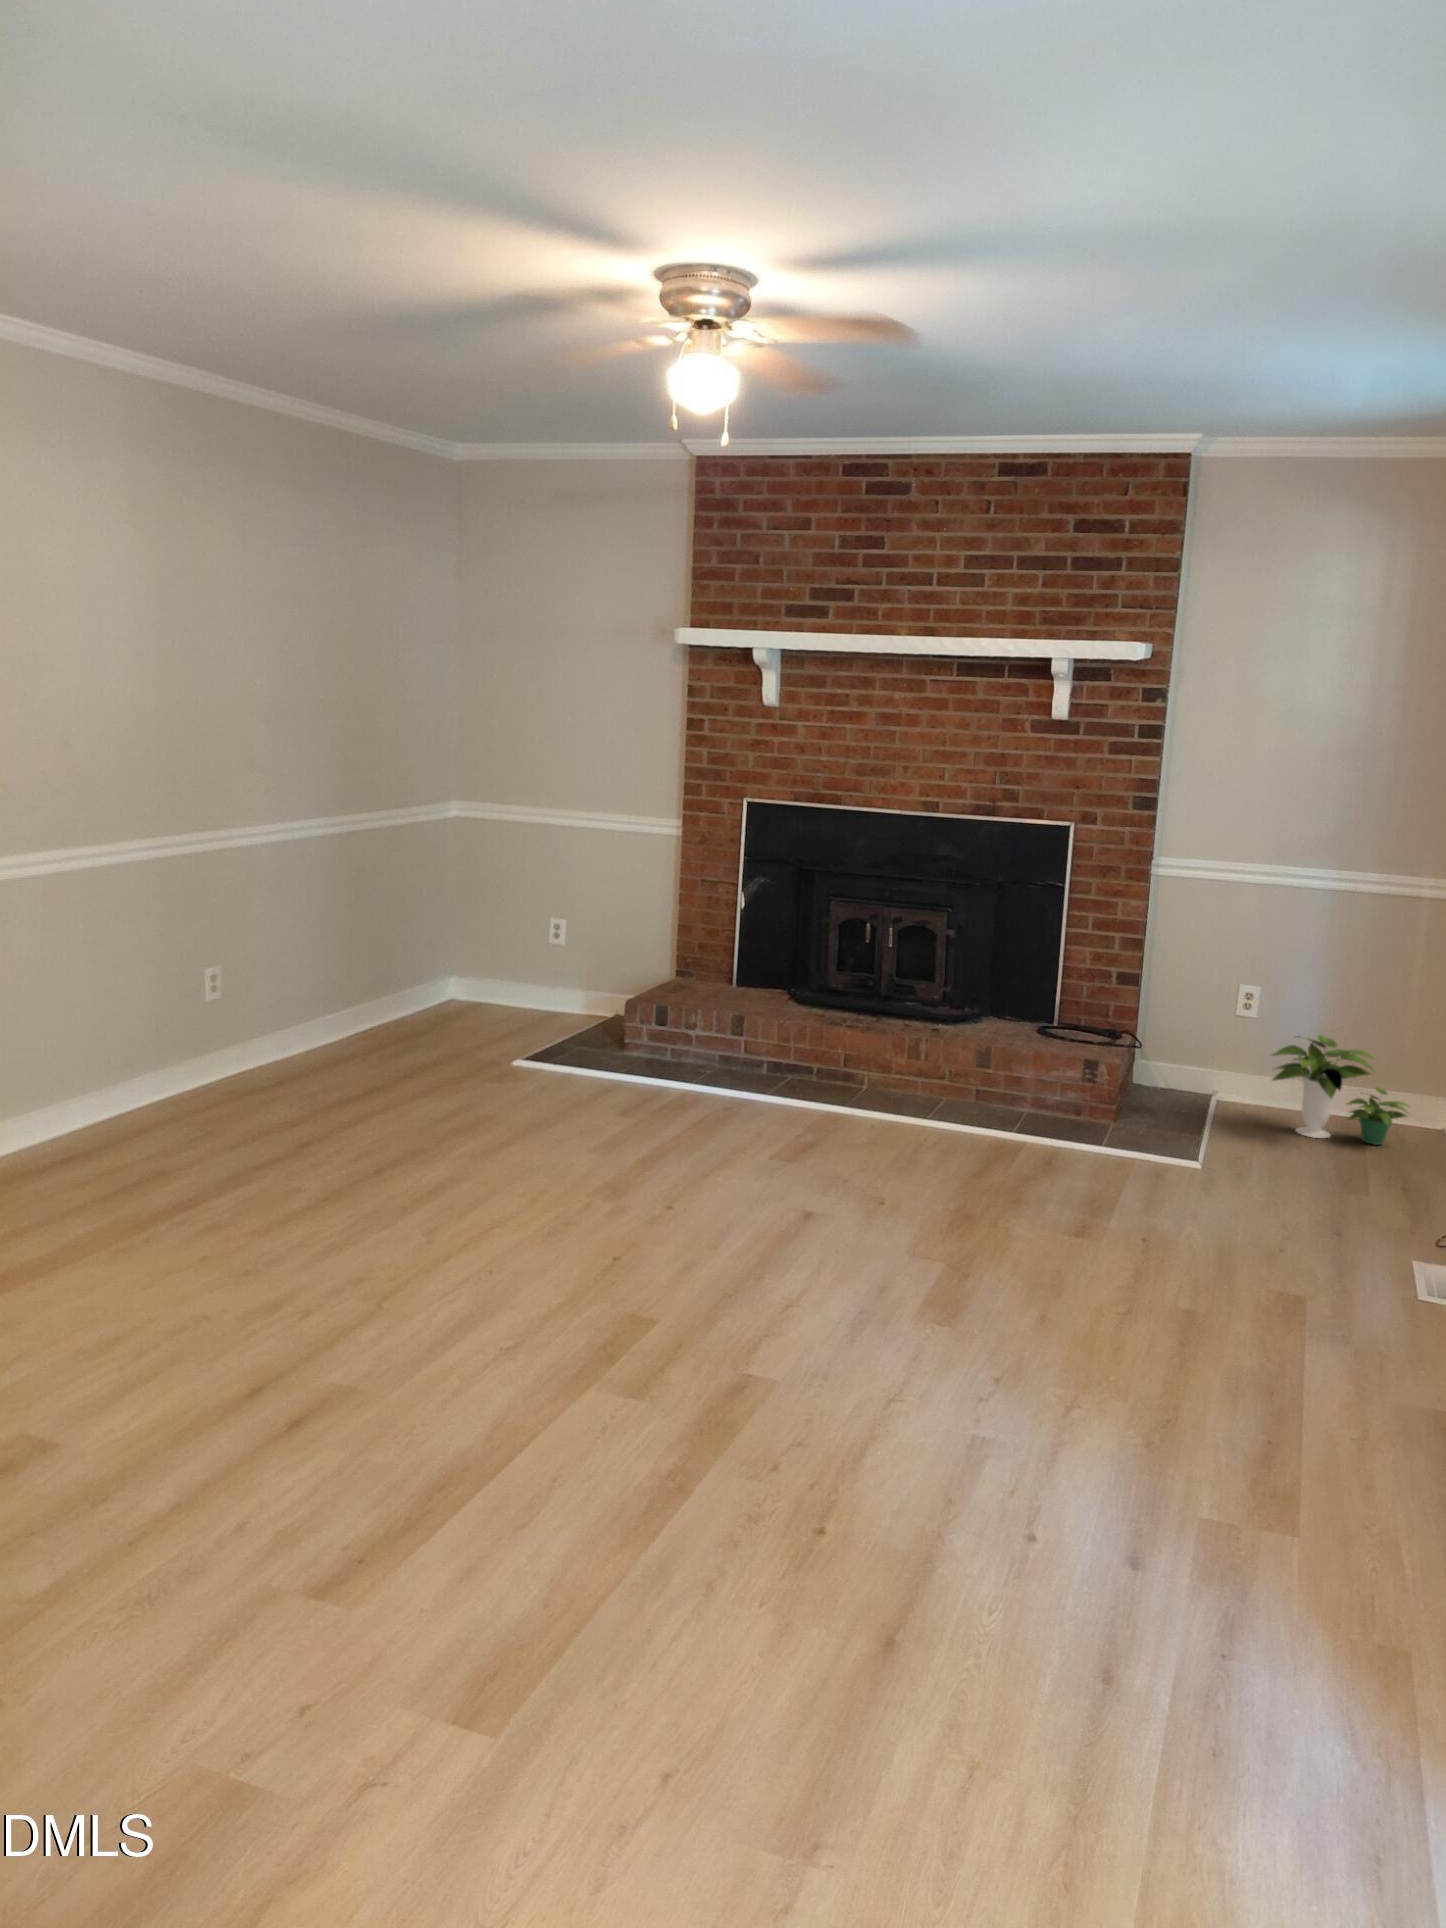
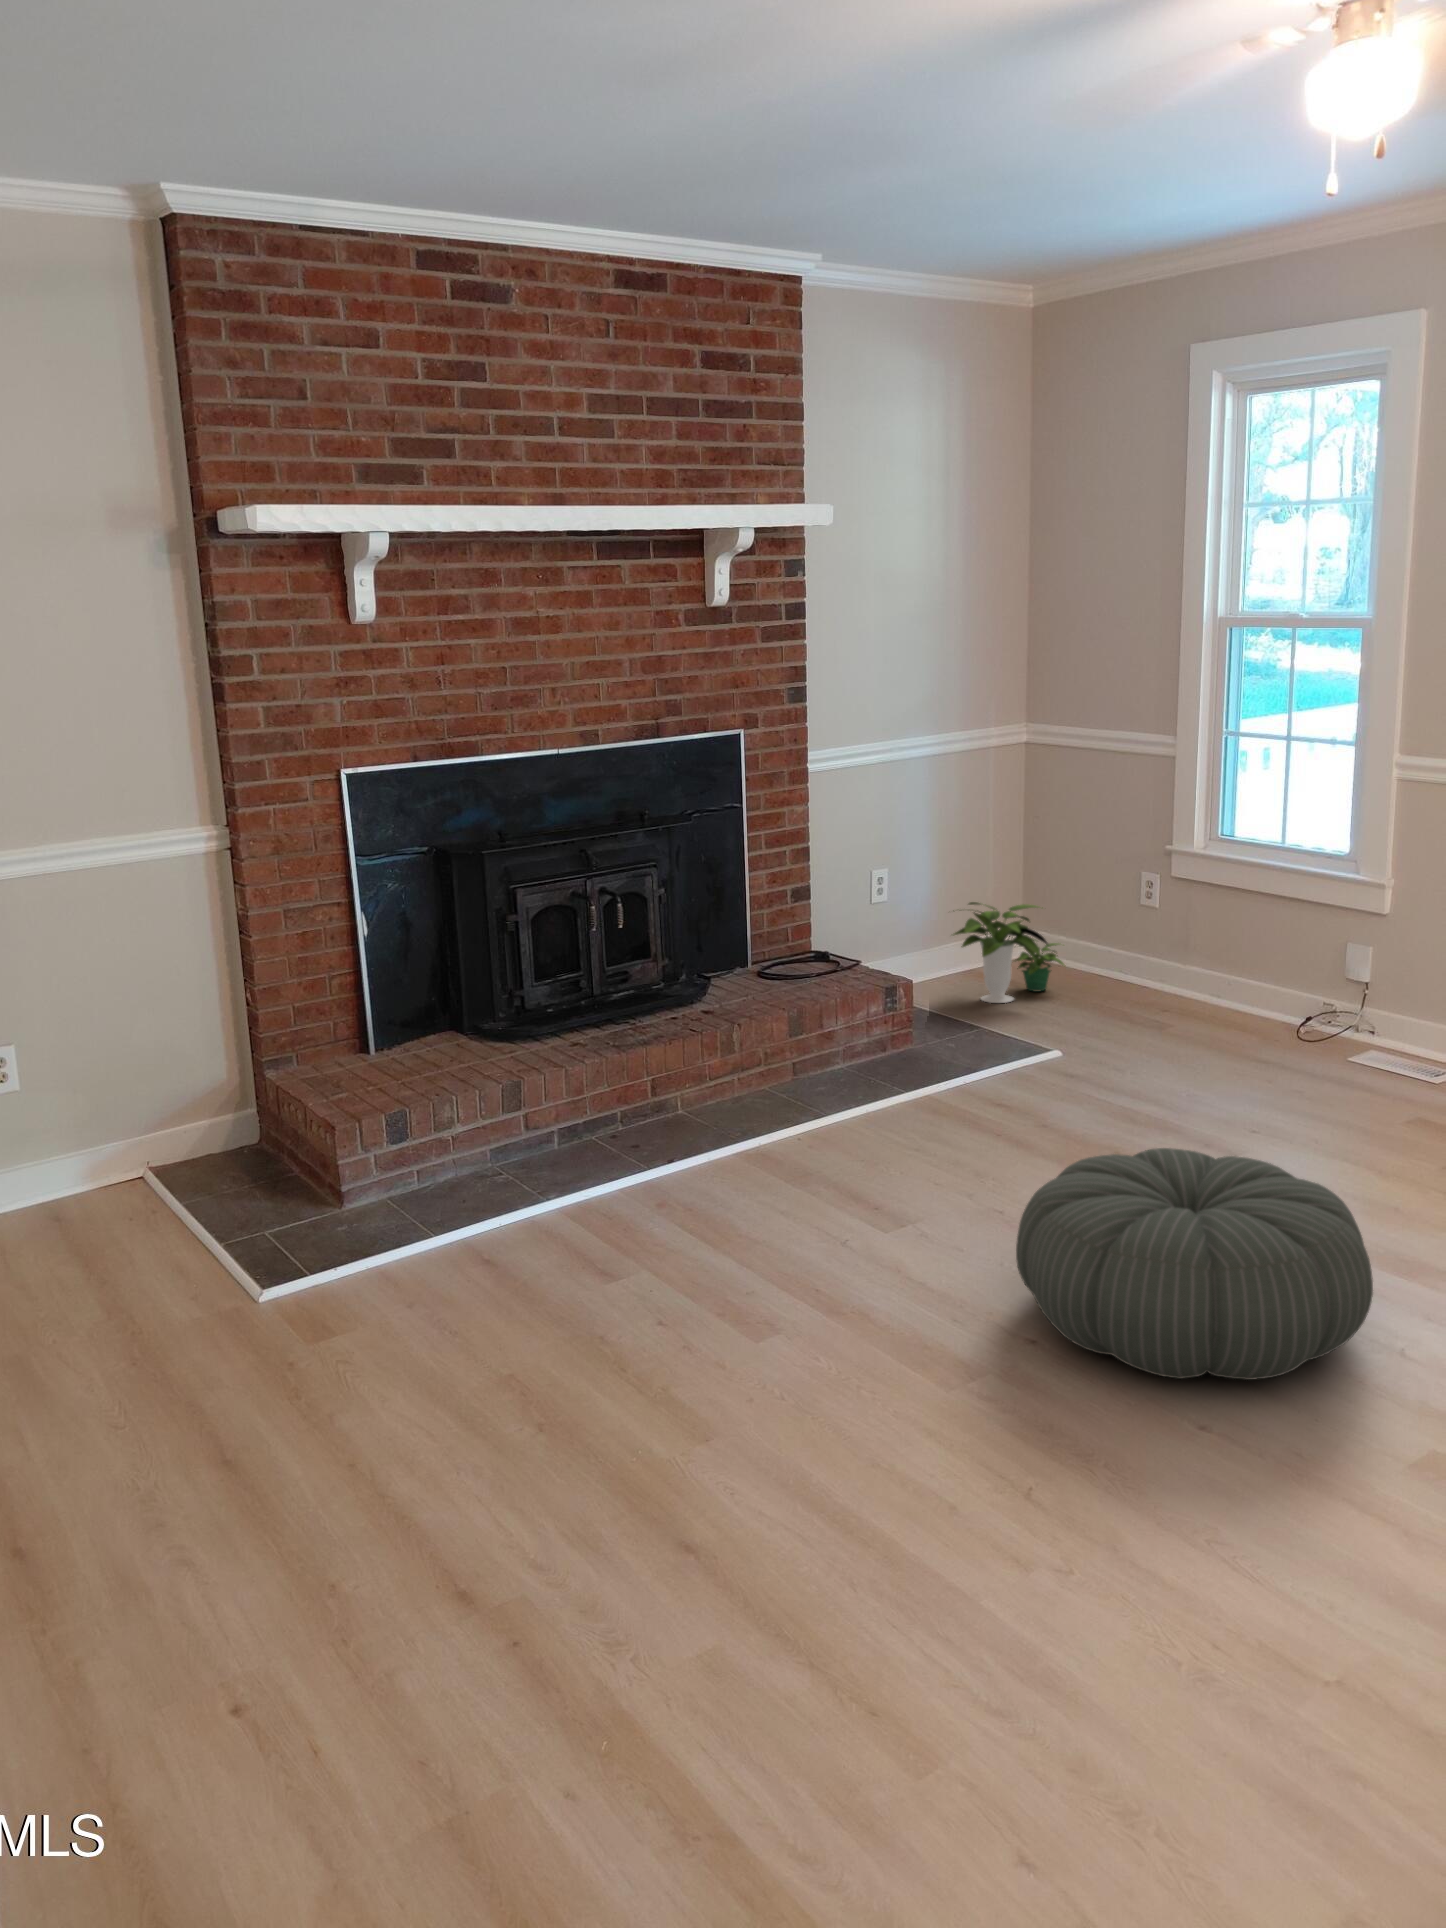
pouf: none [600,1130,844,1290] -> present [1016,1148,1373,1380]

